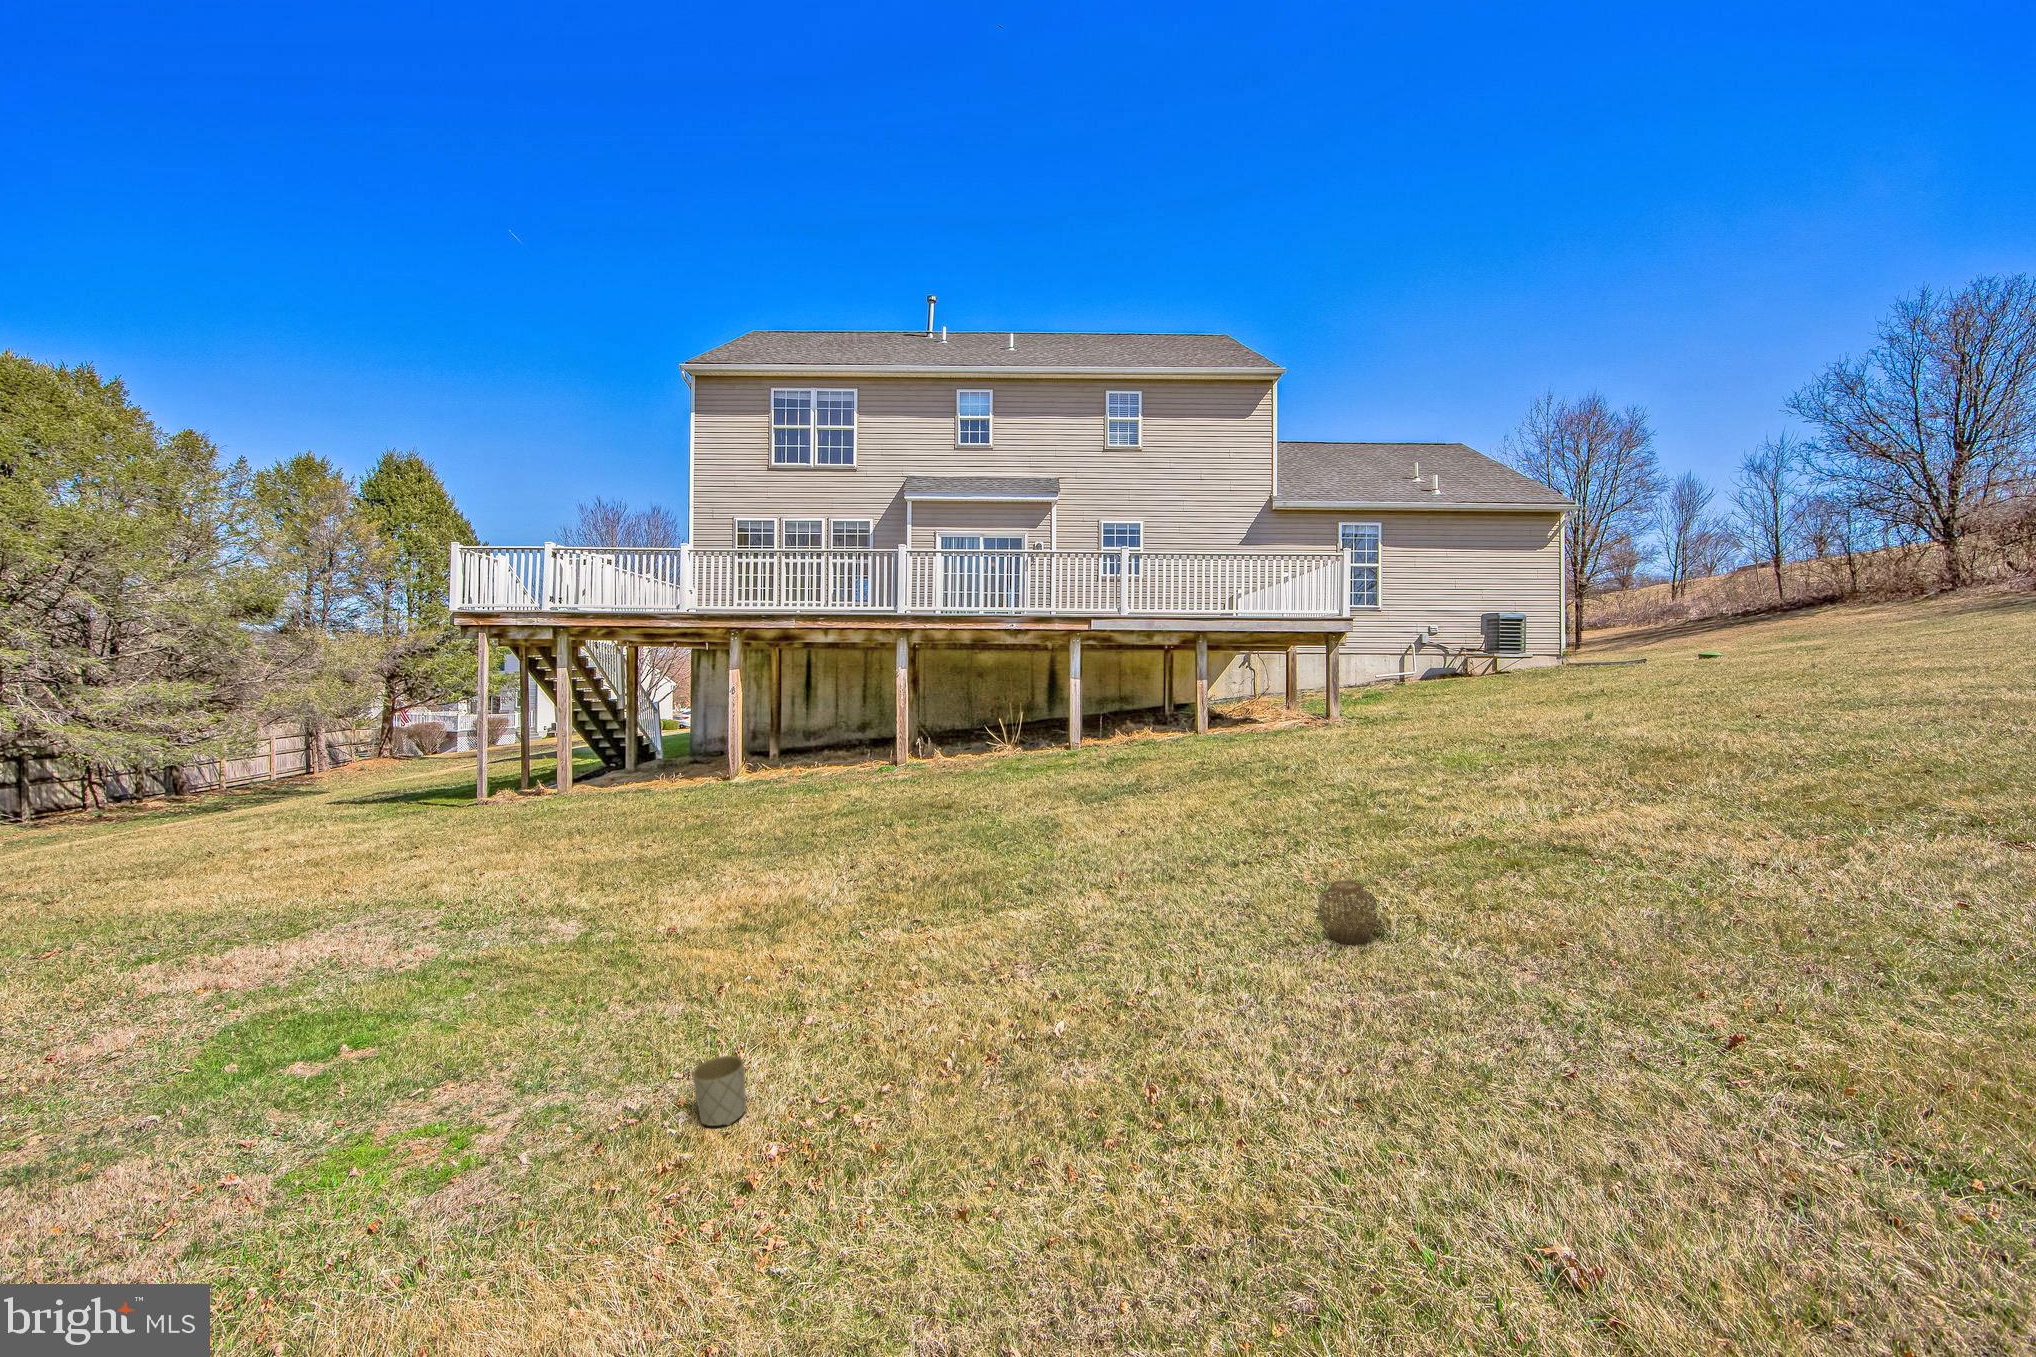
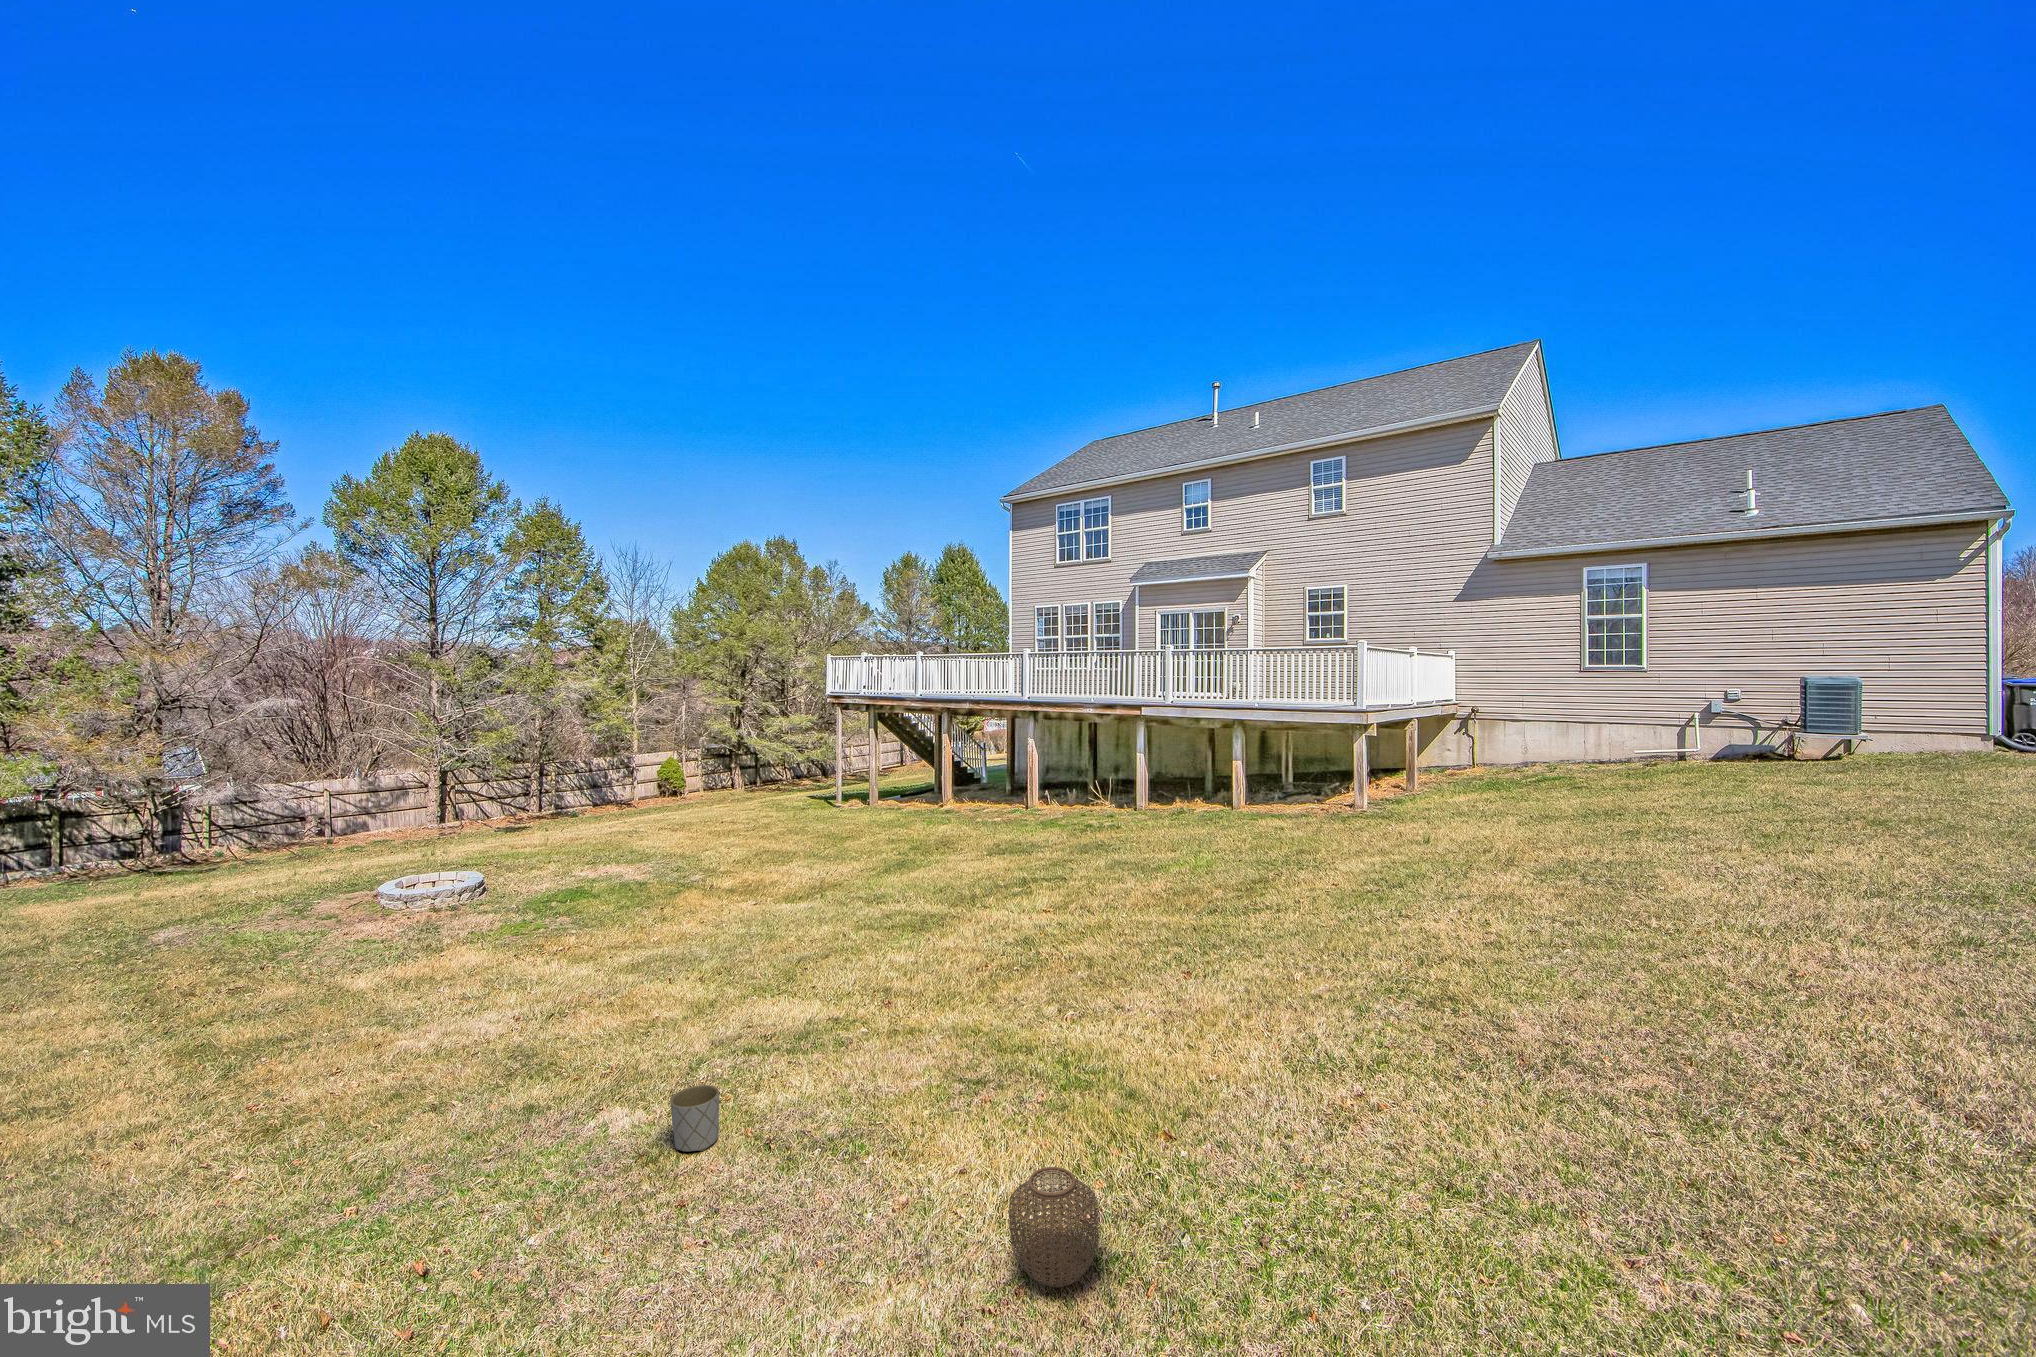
woven basket: present [1318,880,1377,944] -> present [1009,1167,1098,1287]

